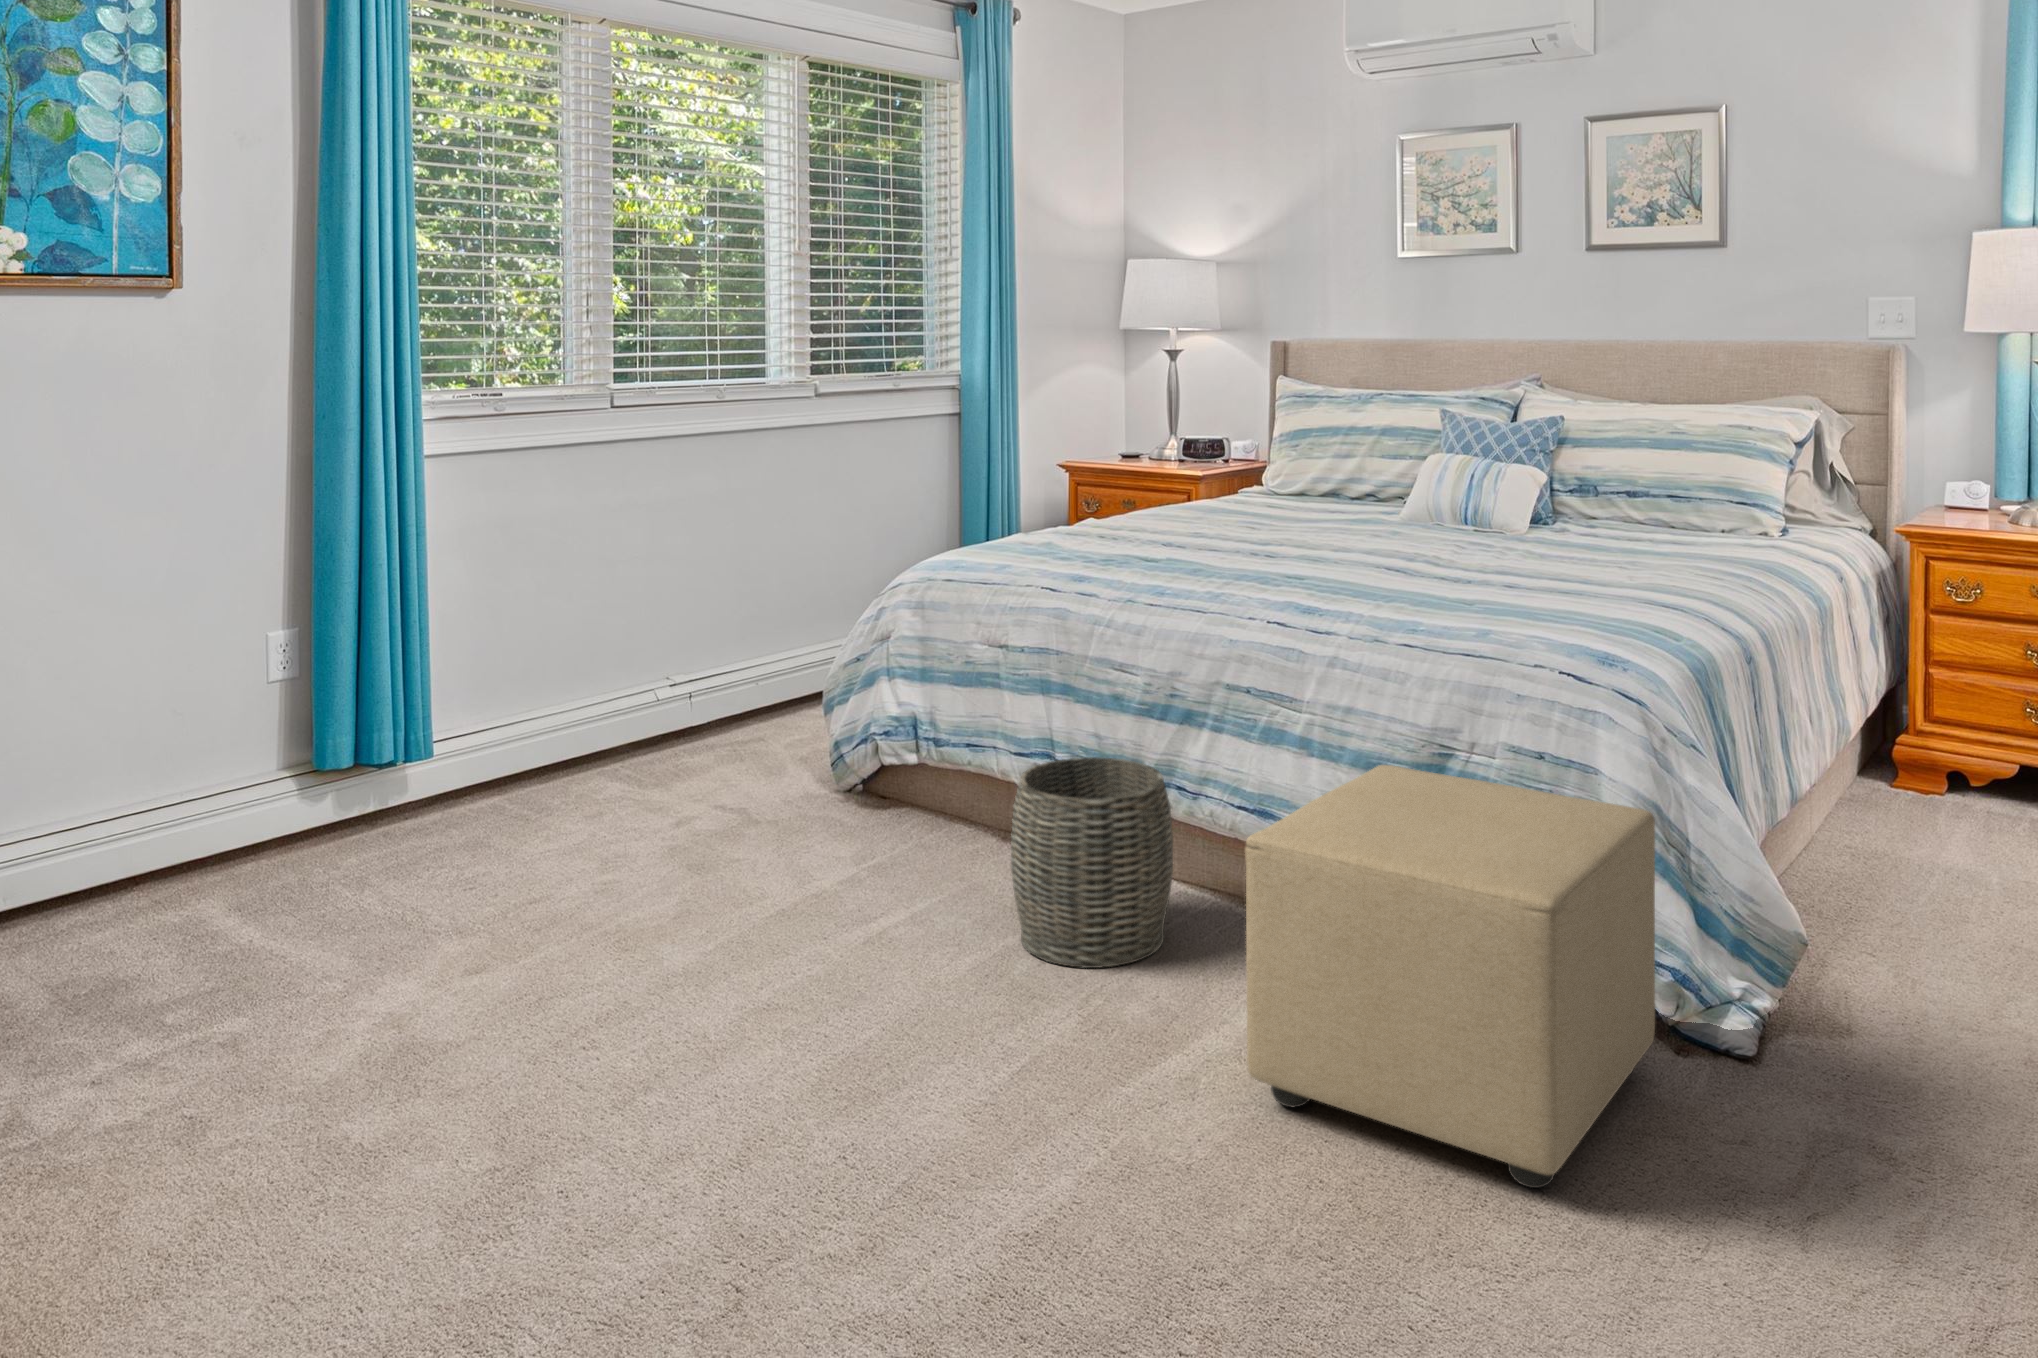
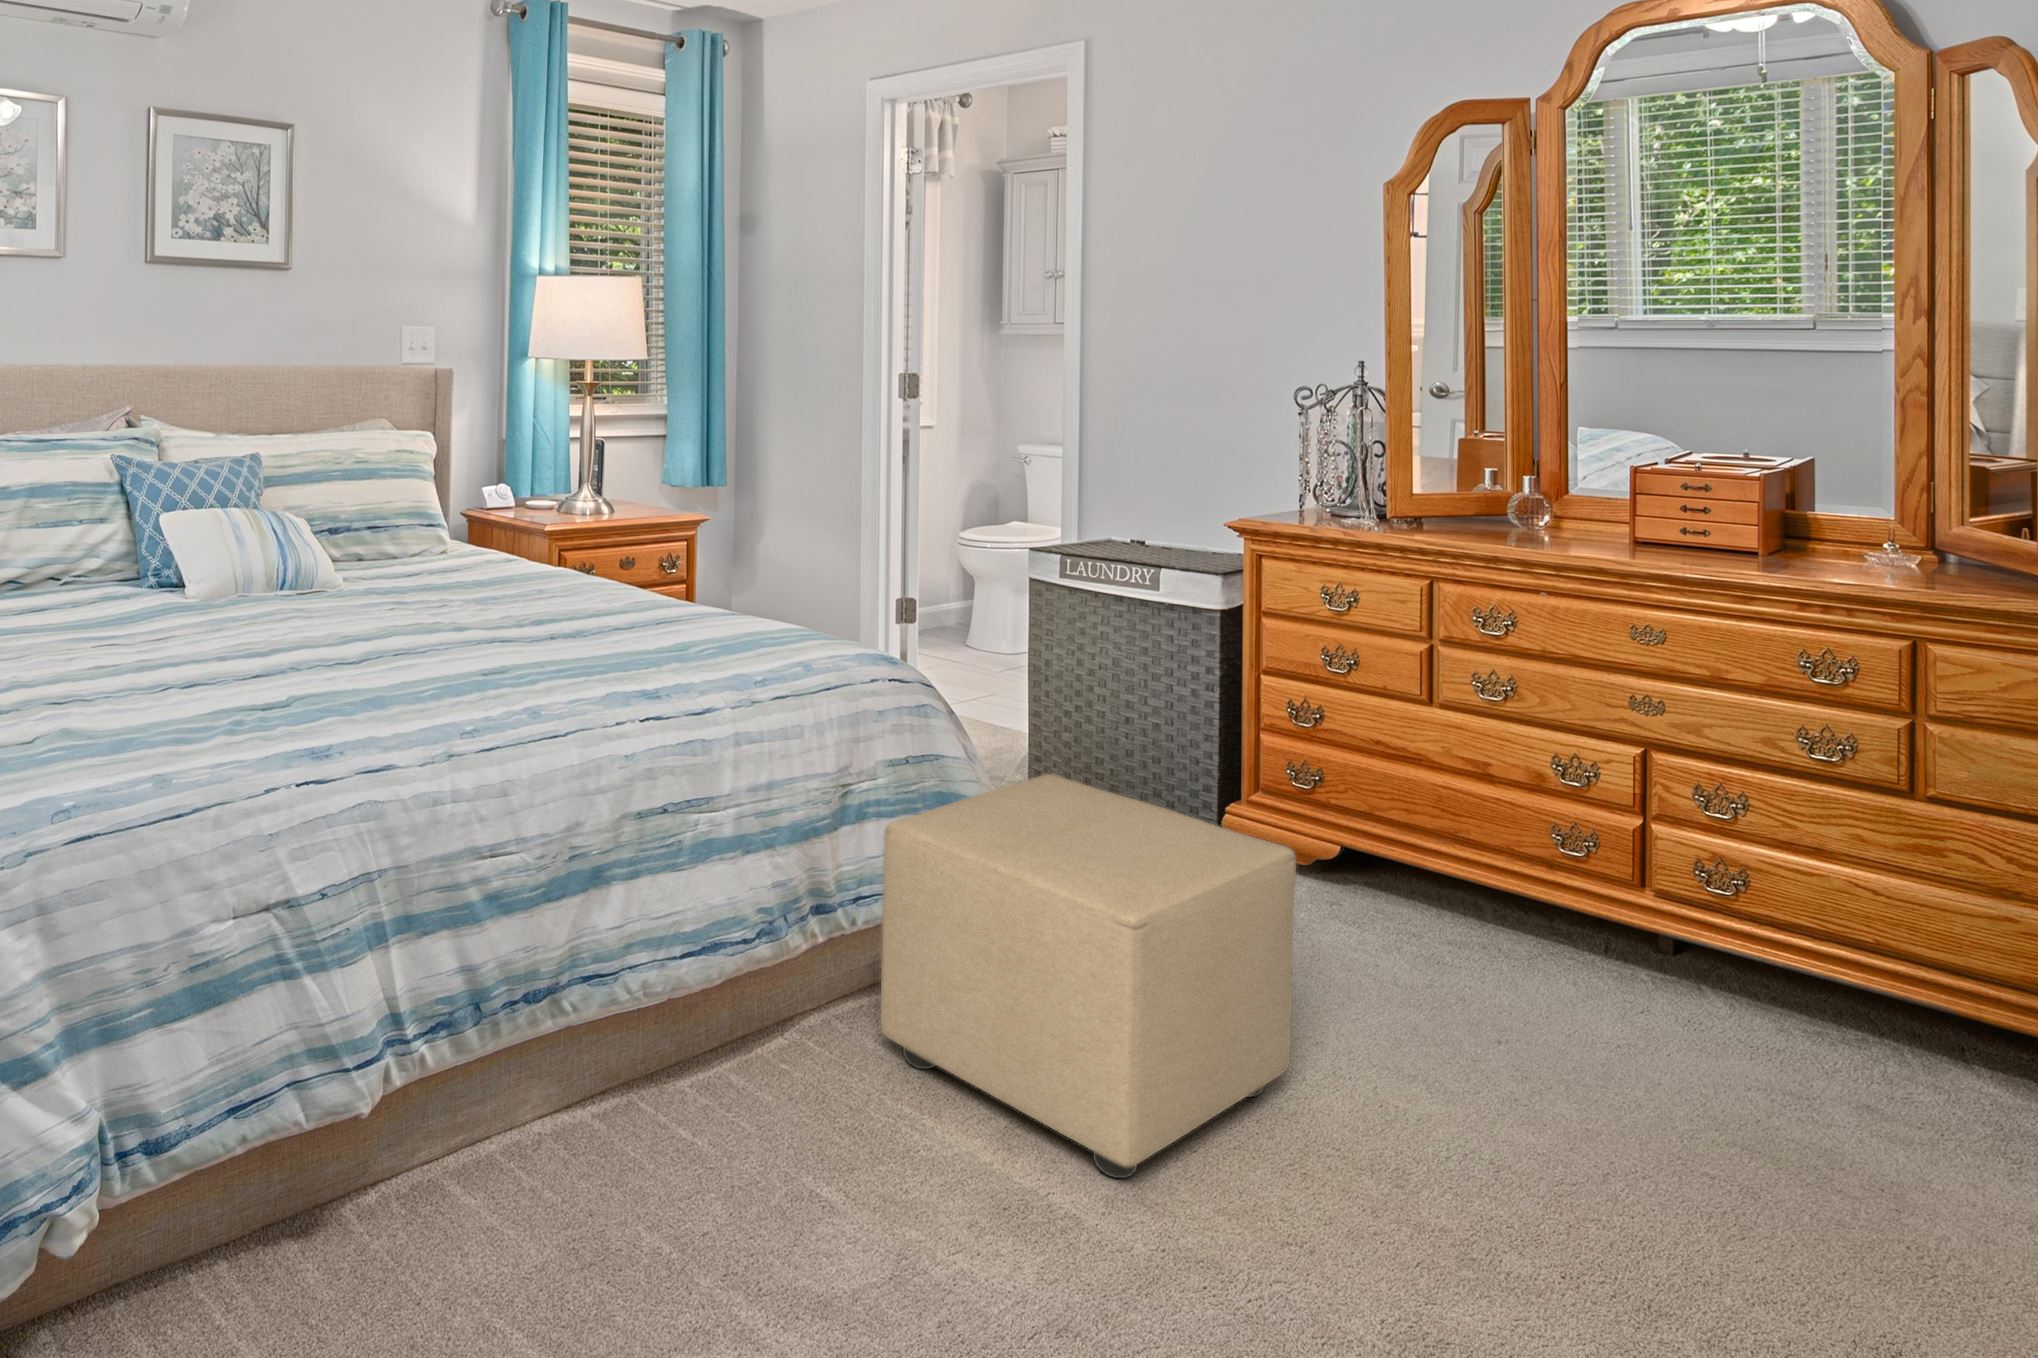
woven basket: present [1011,757,1173,968] -> none [559,948,777,1275]

